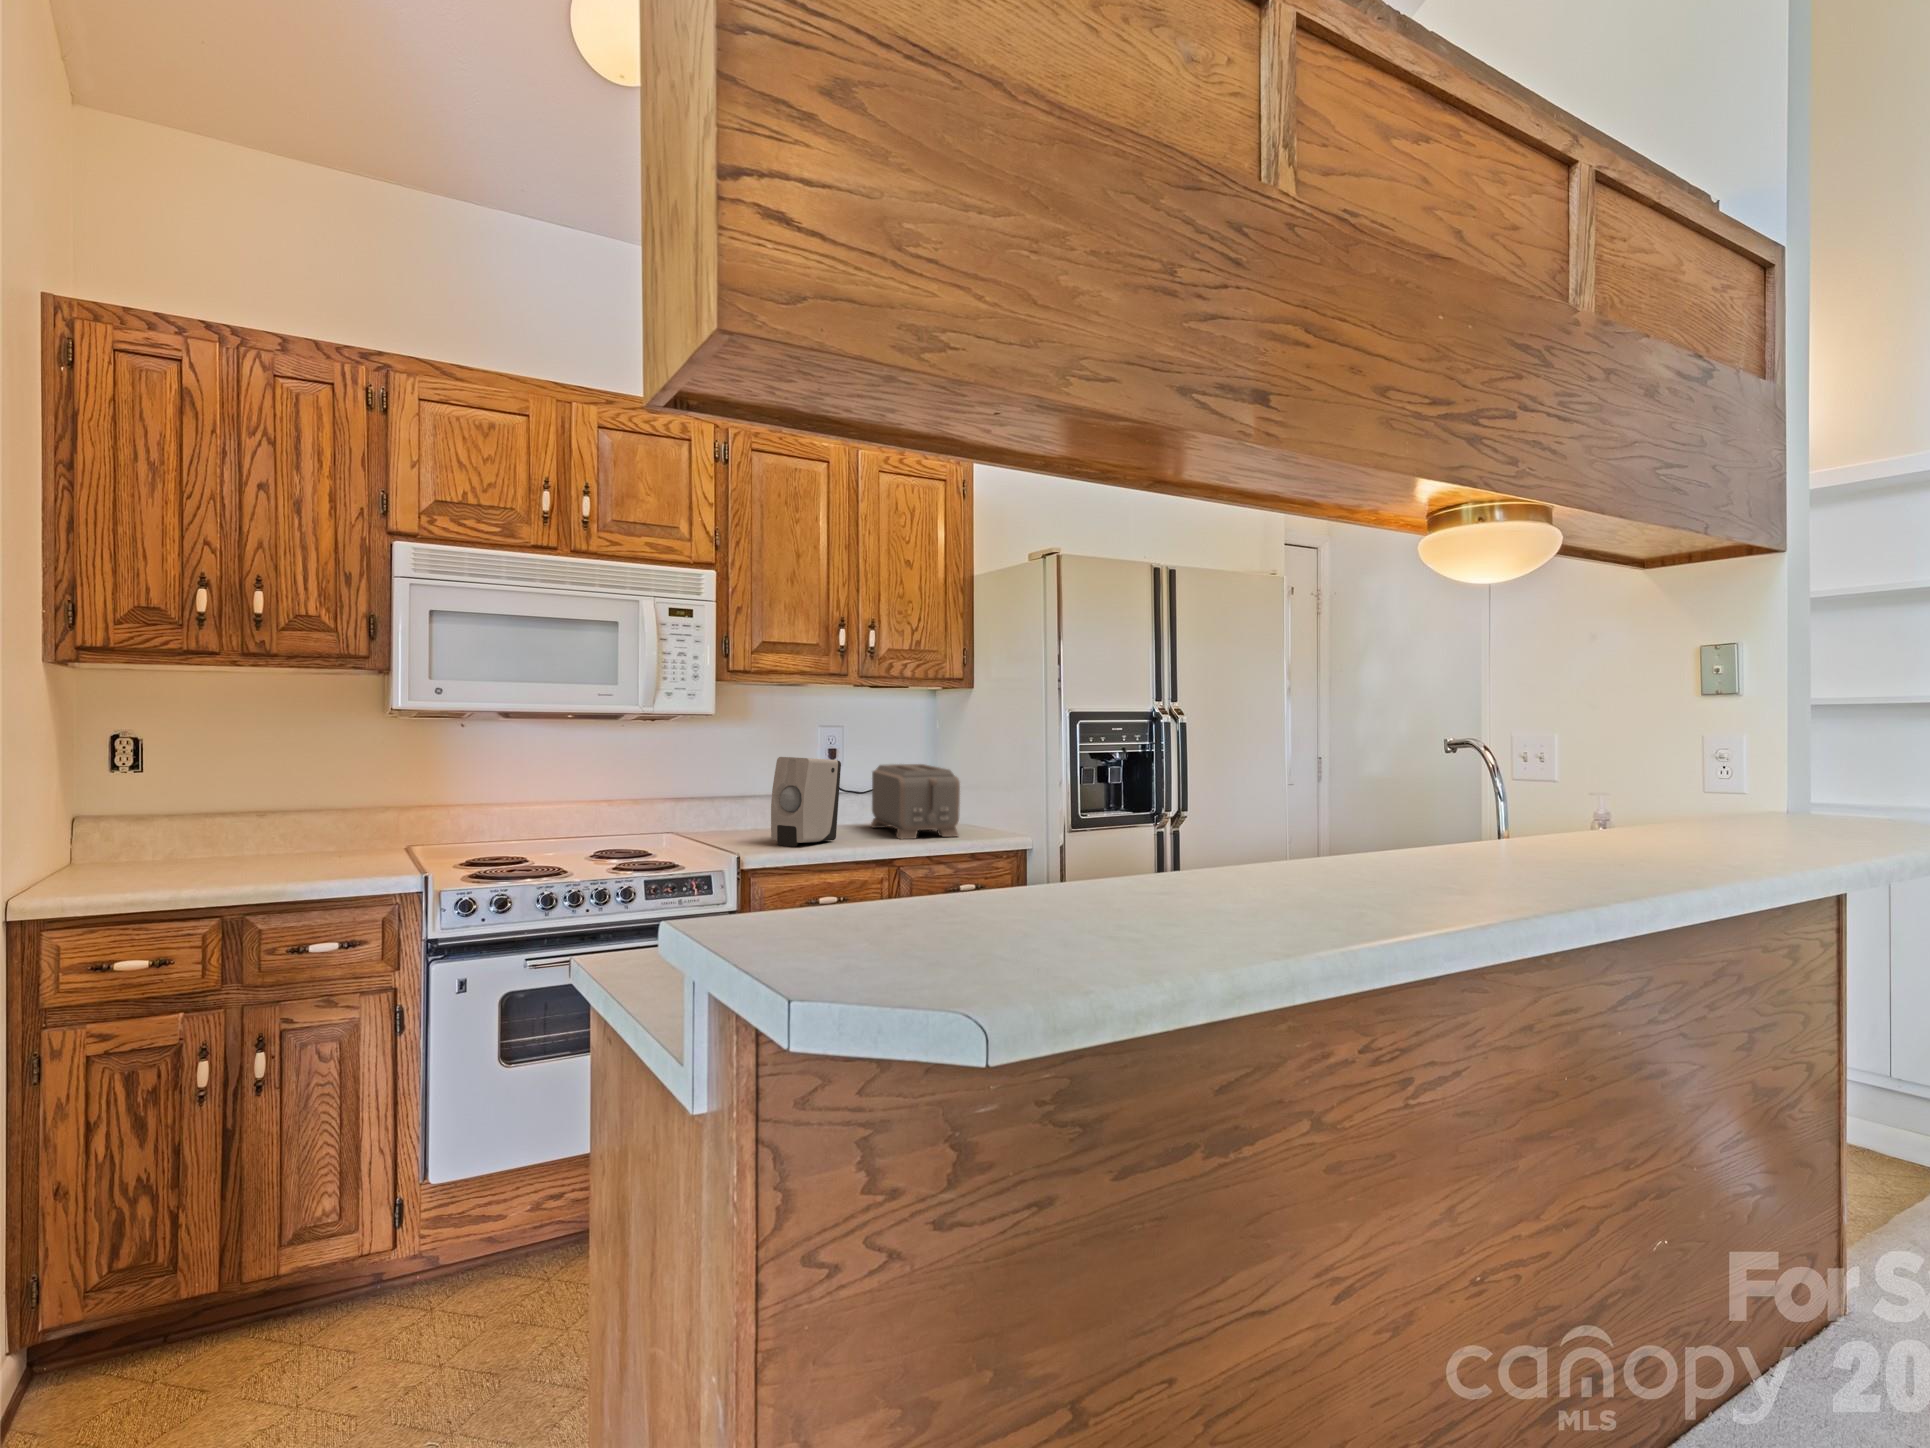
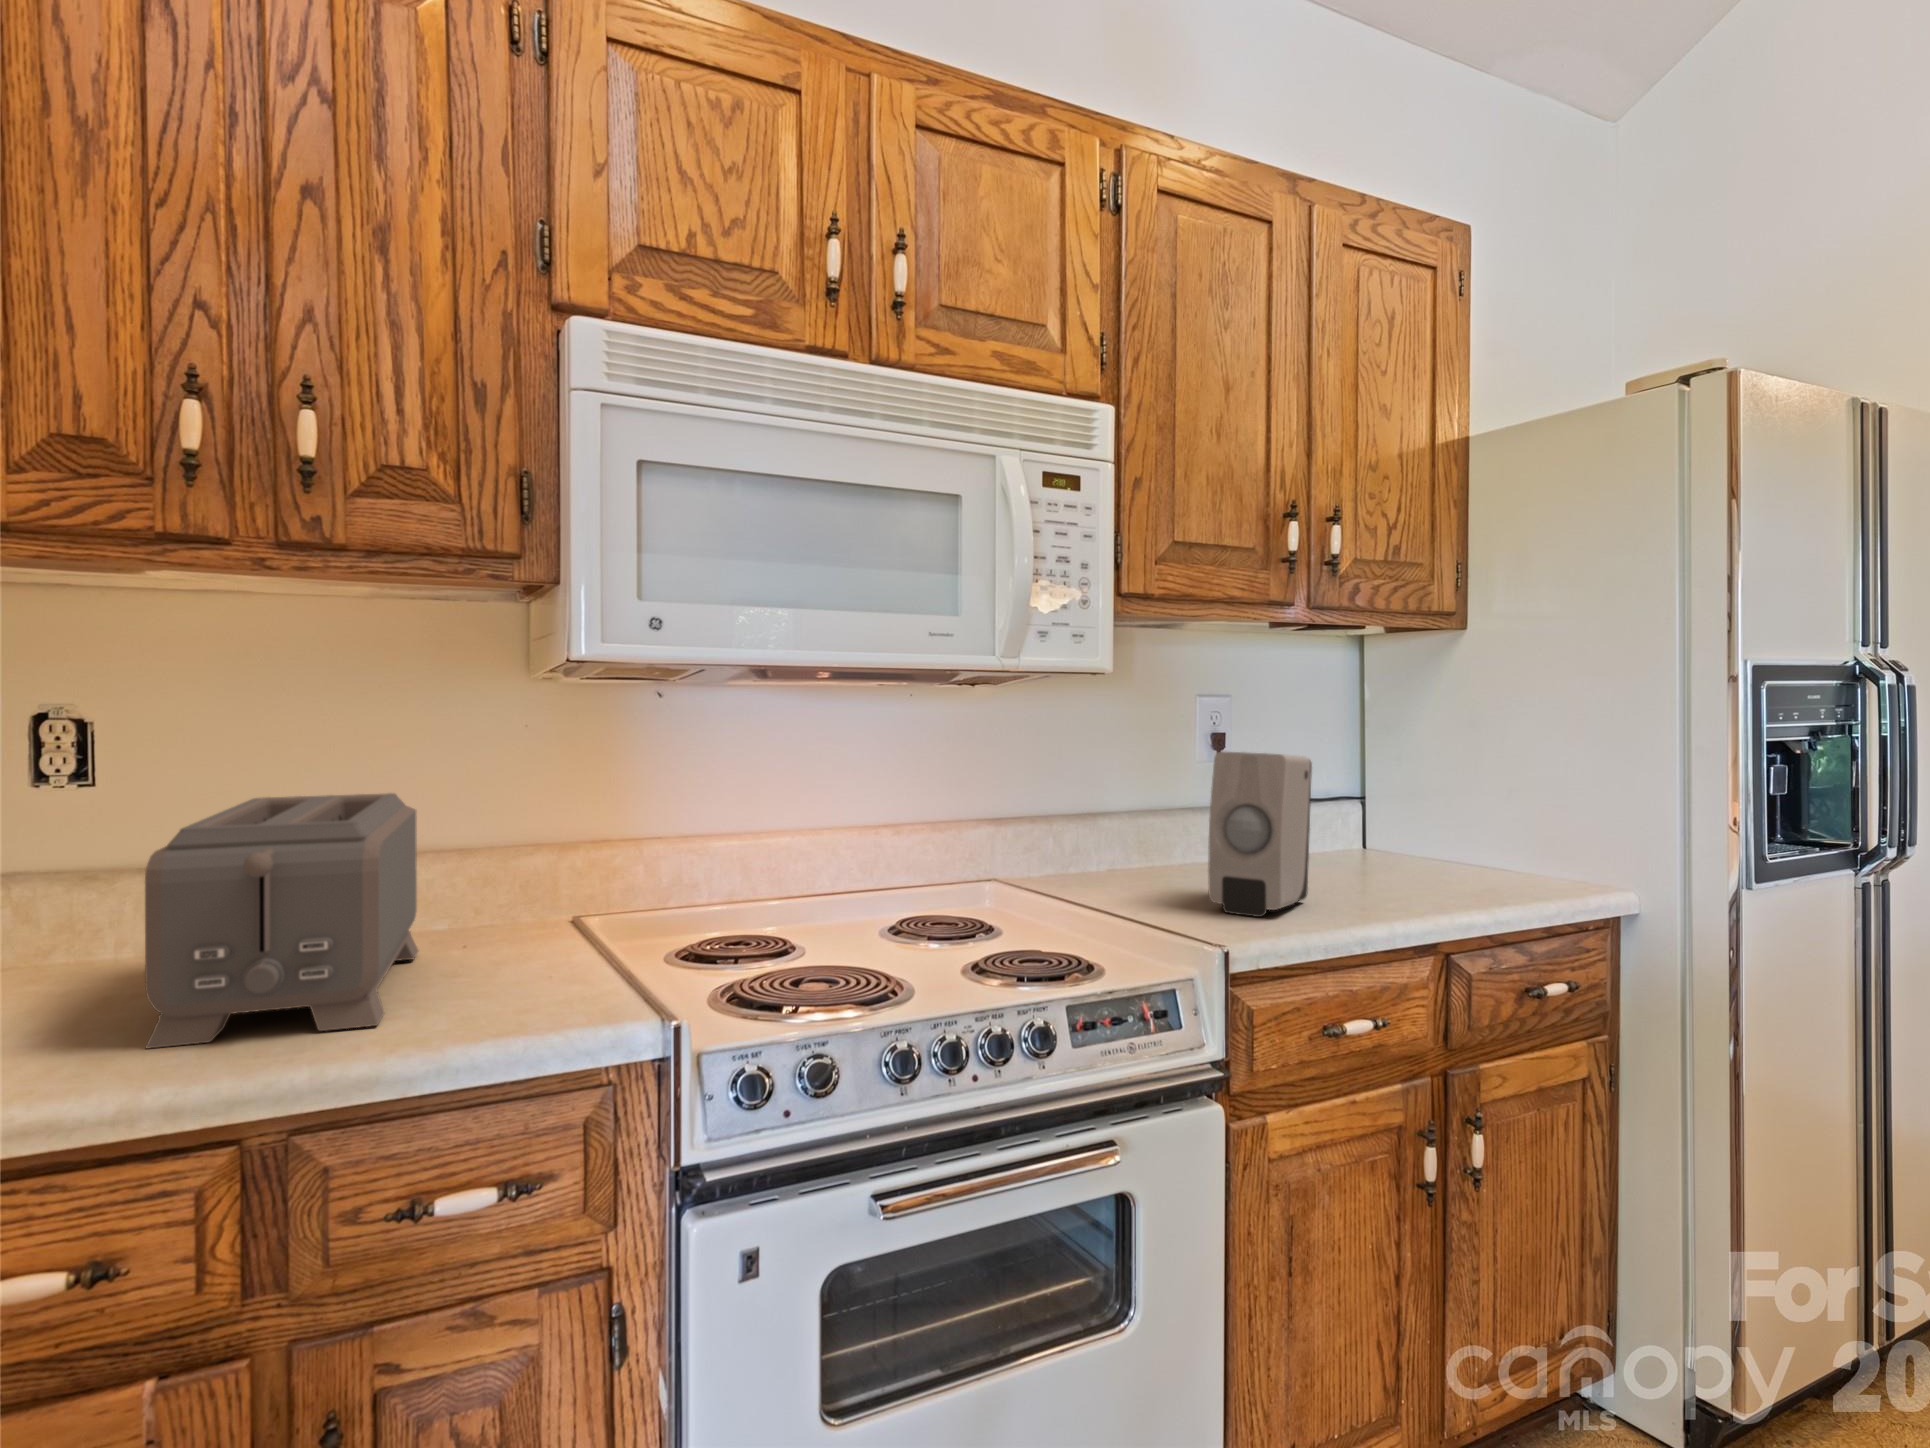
toaster: present [871,764,960,839] -> present [145,793,418,1049]

